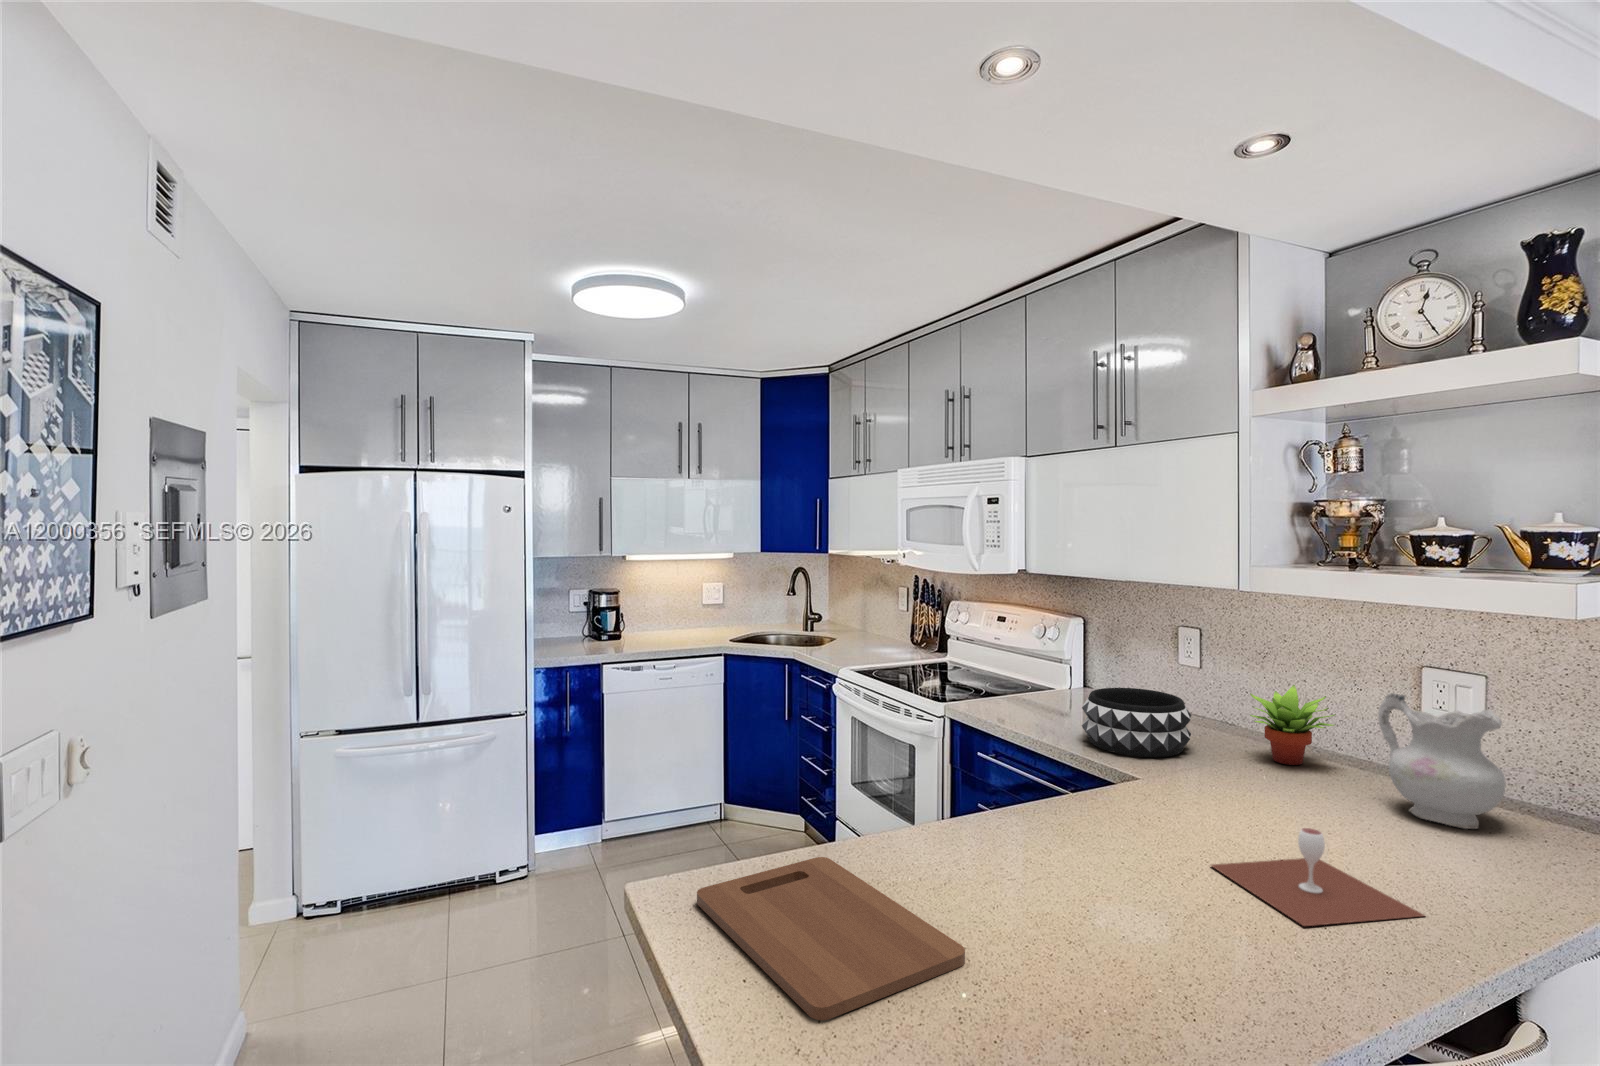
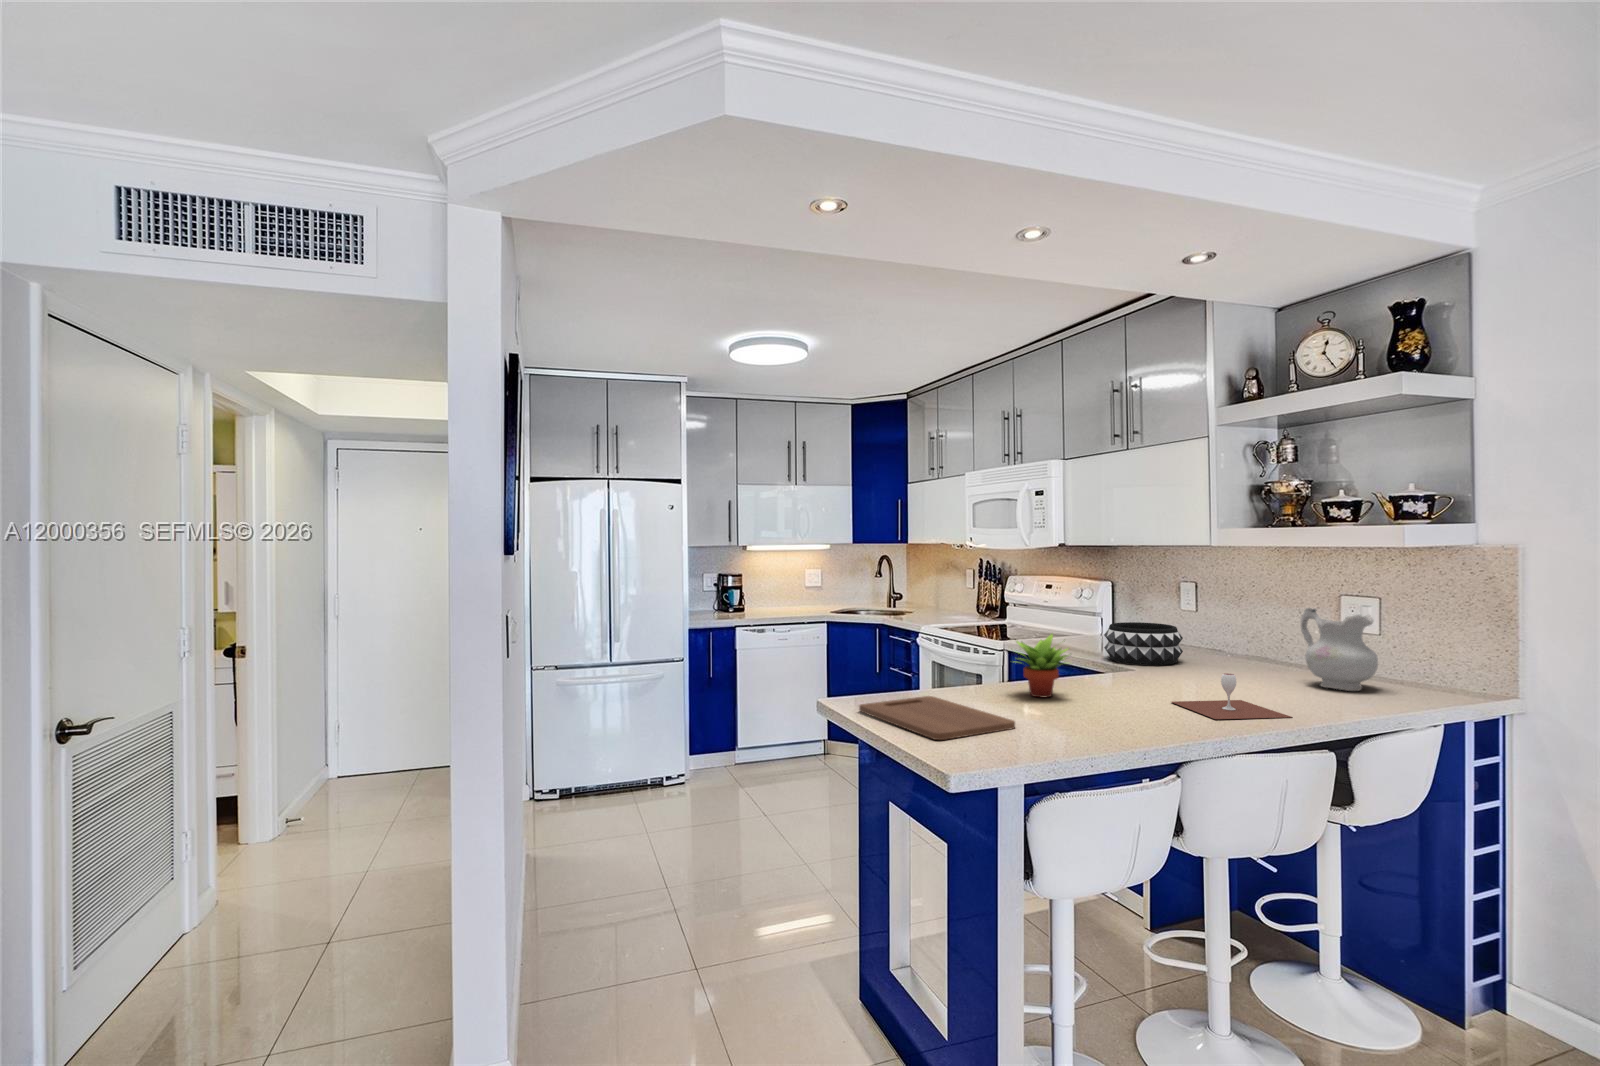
succulent plant: present [1250,685,1336,765] -> present [1016,633,1069,697]

